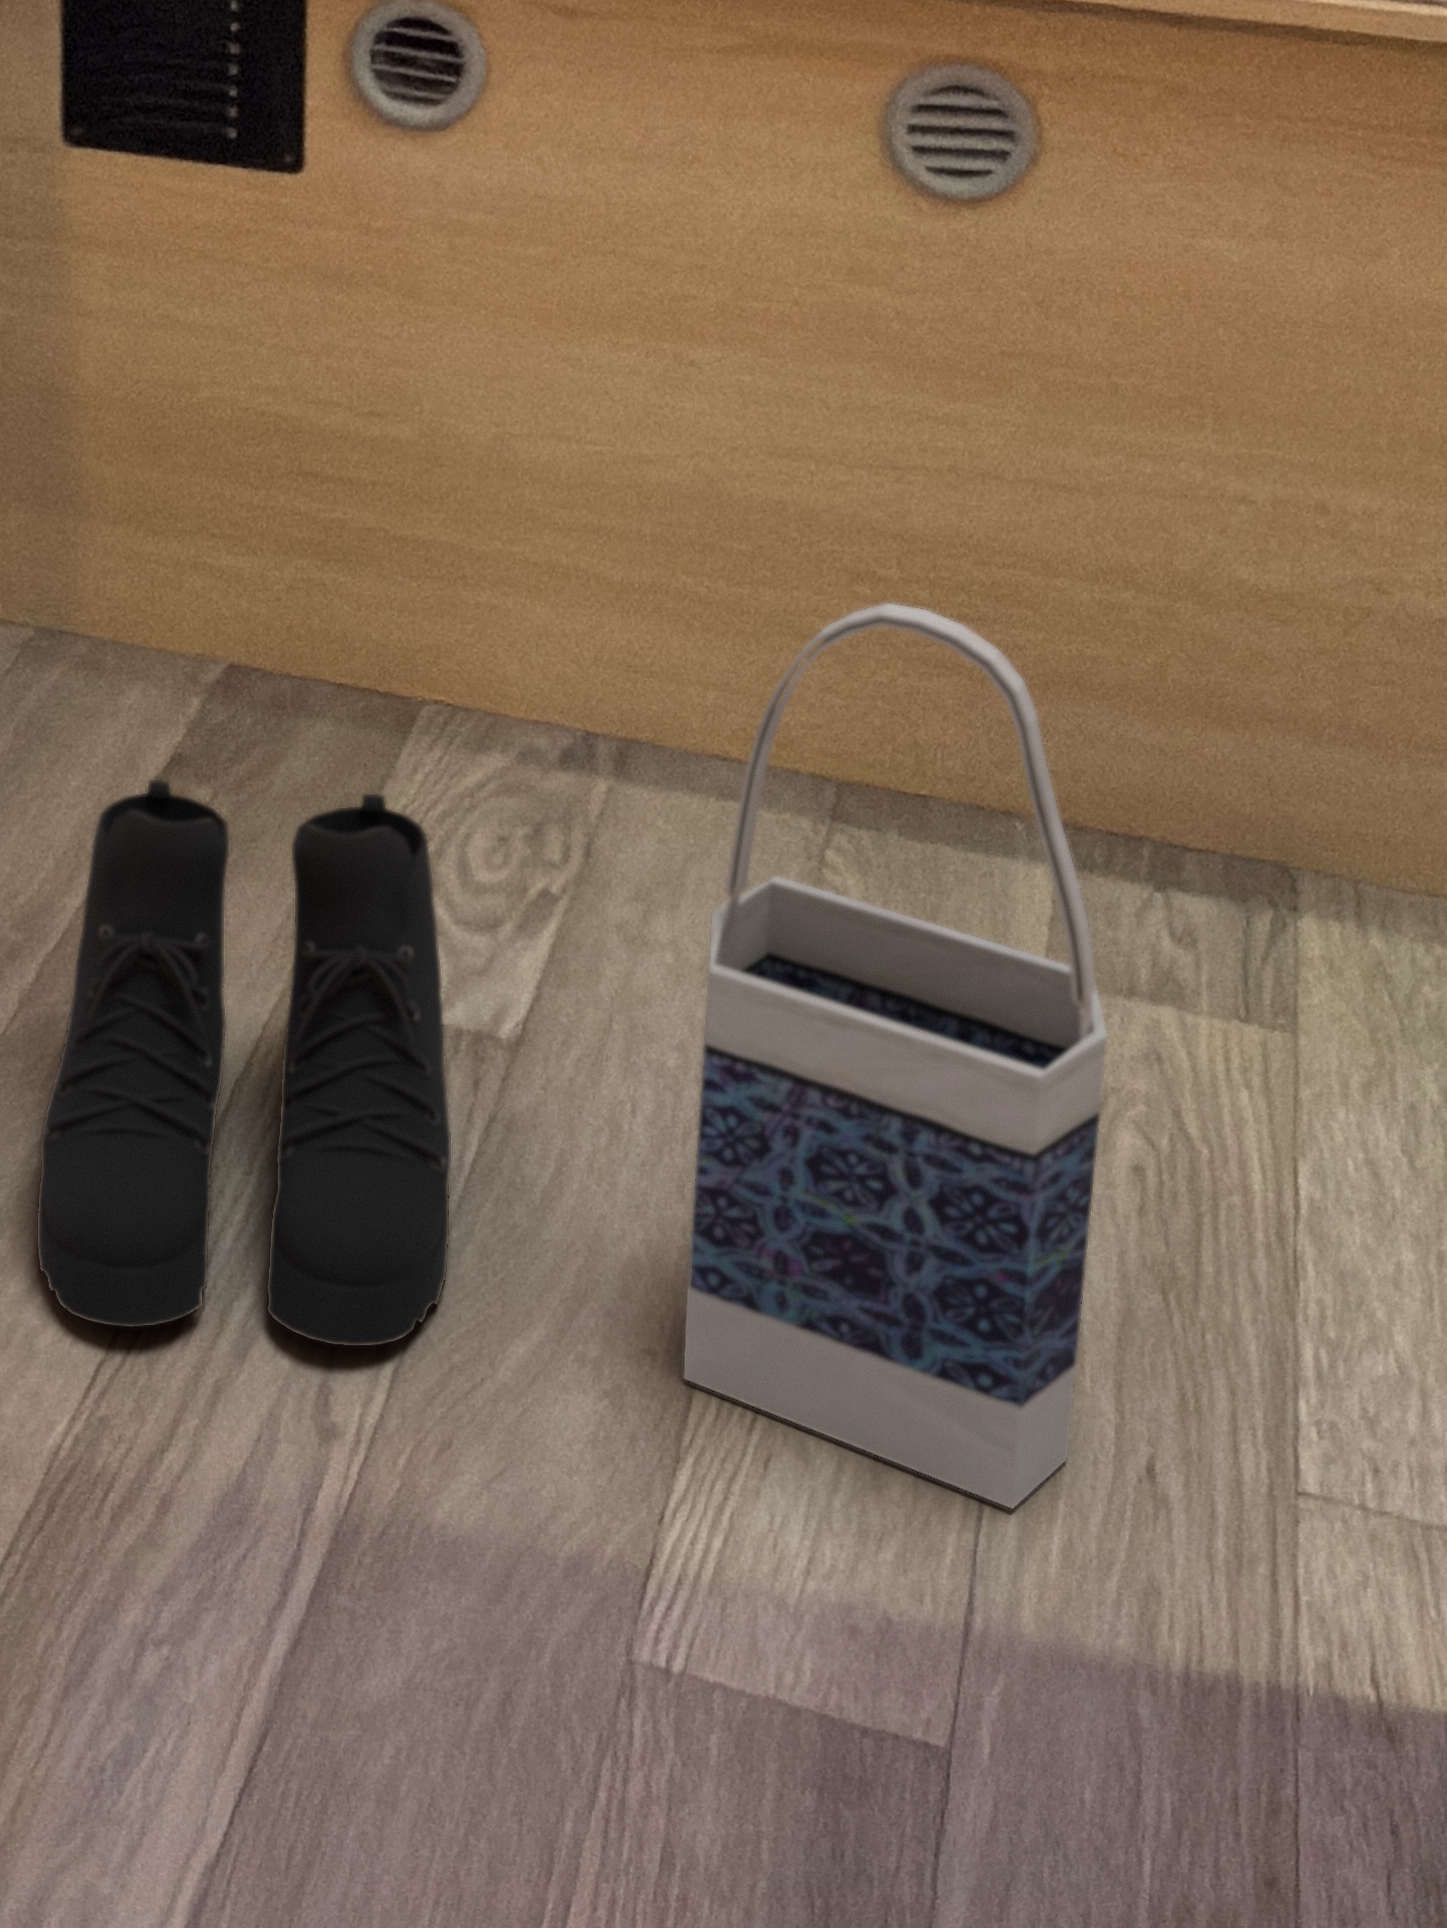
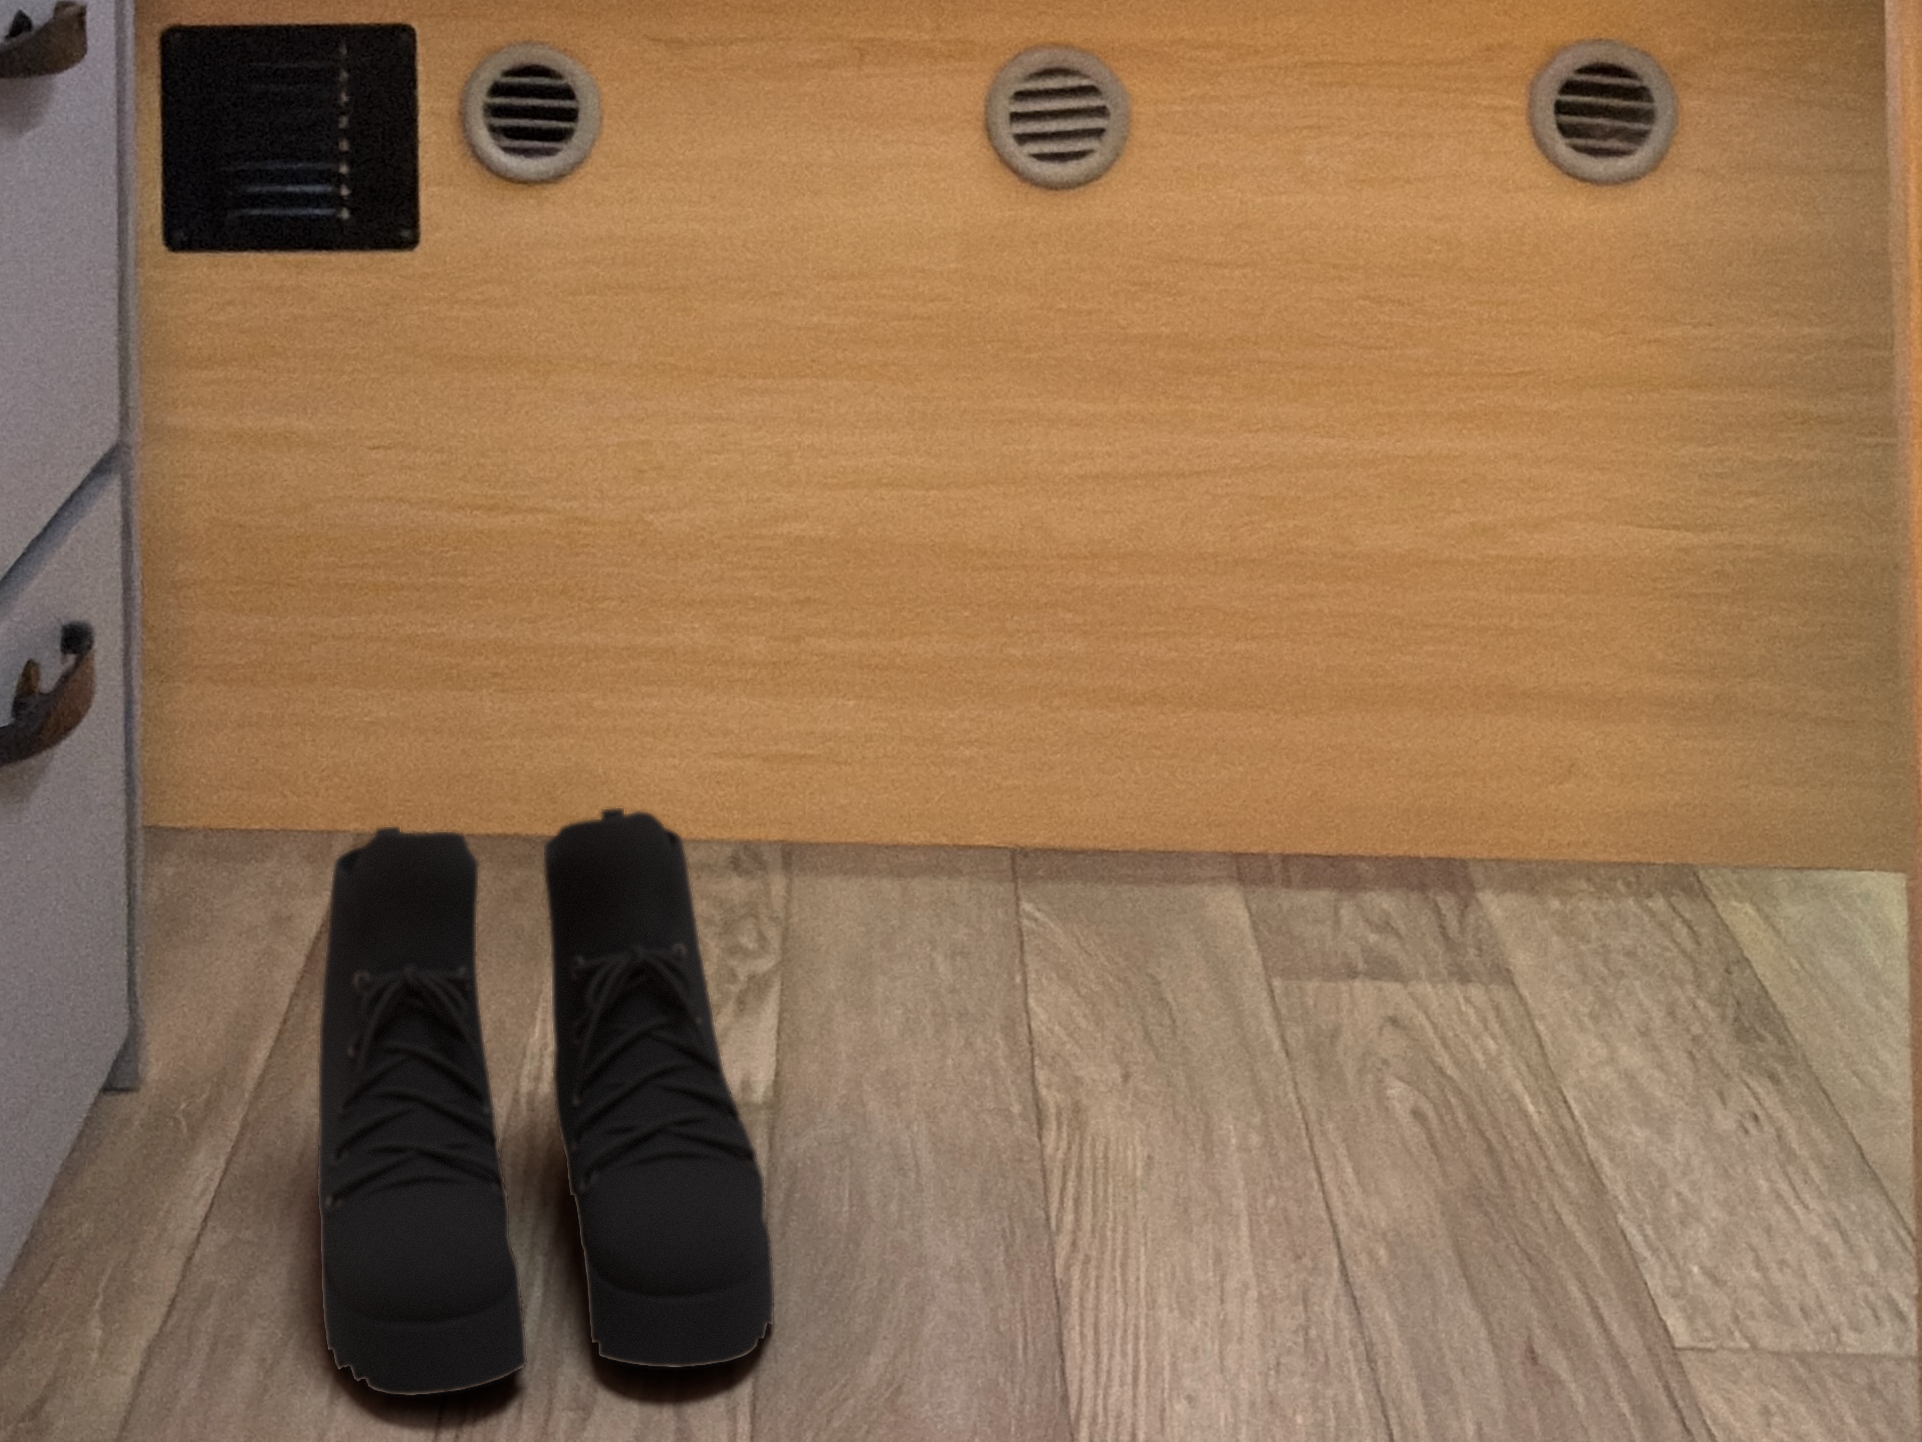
bag: present [684,603,1107,1508] -> none [1011,402,1441,1391]

